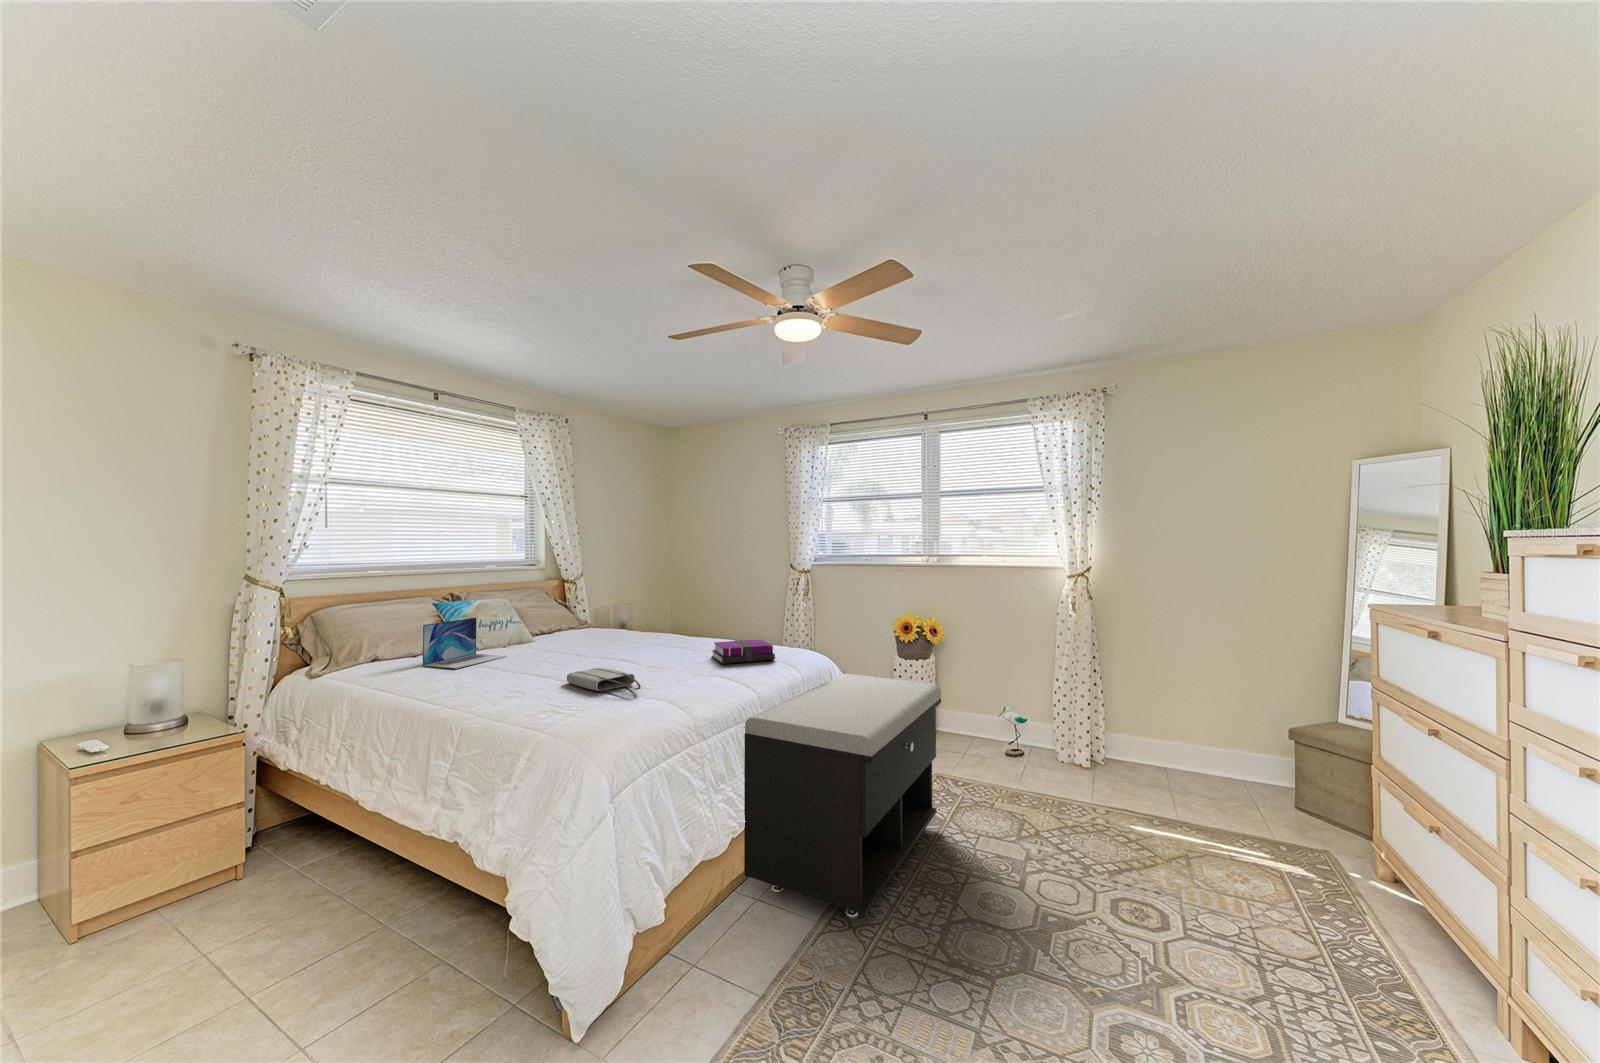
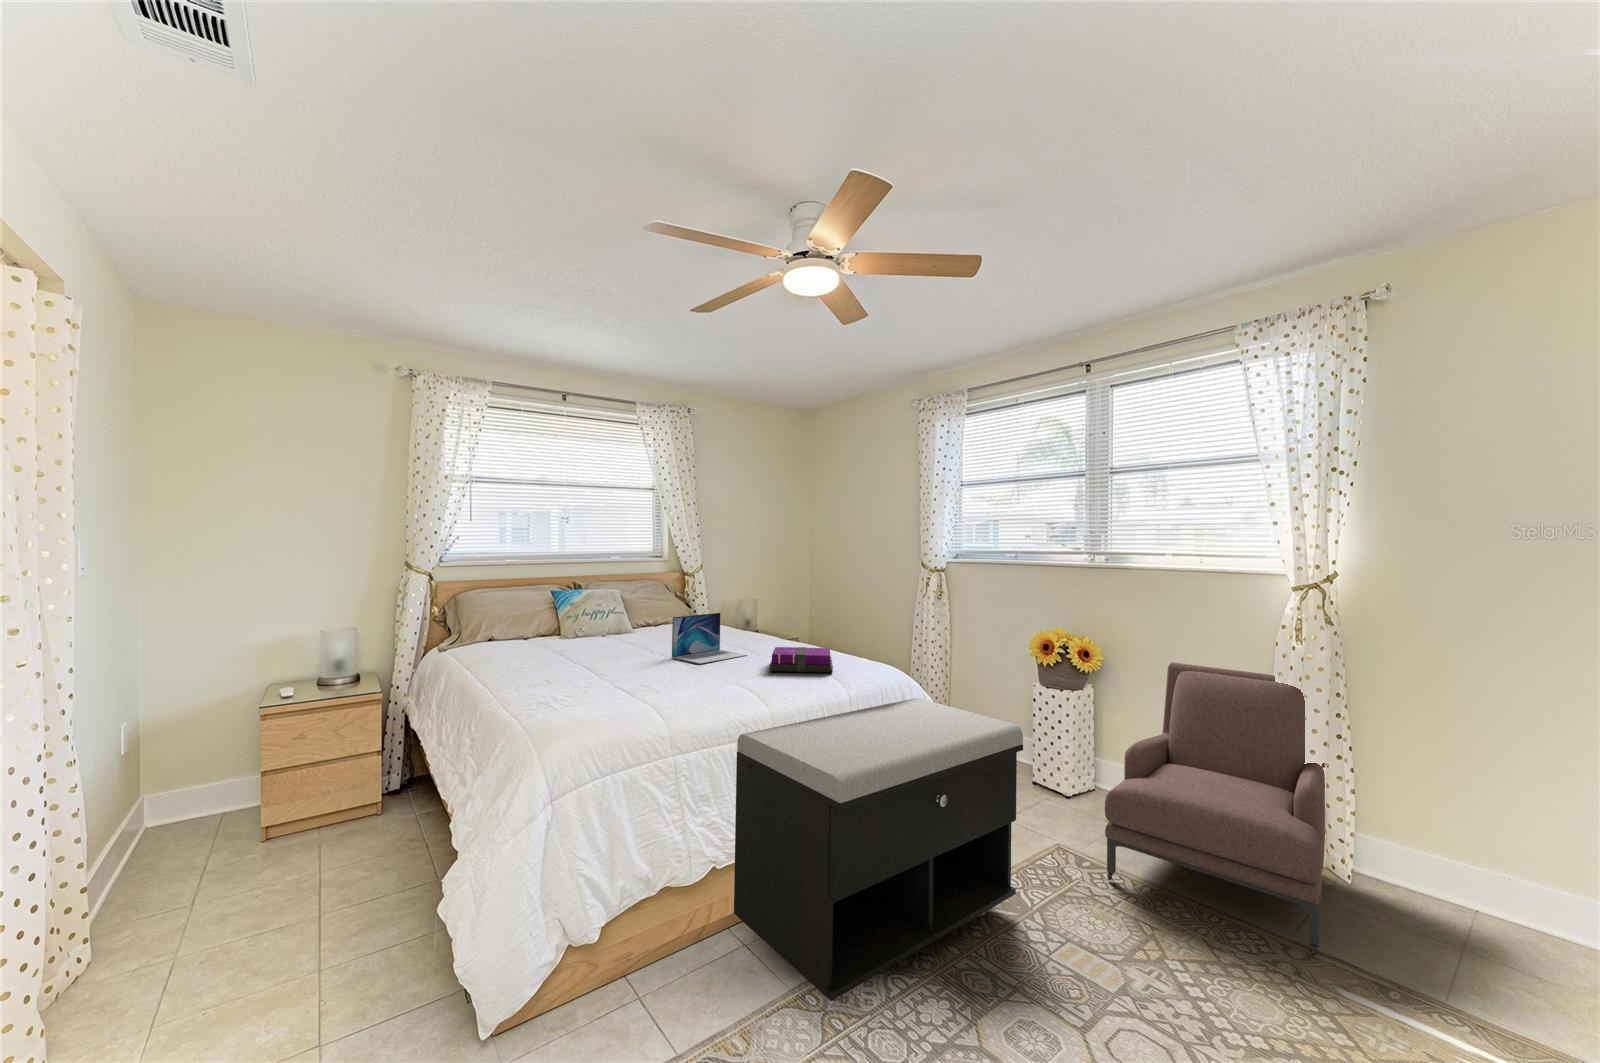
laptop: present [423,618,507,669] -> present [672,613,747,664]
armchair: none [977,630,1113,810] -> present [1105,662,1325,955]
tote bag: present [567,668,641,692] -> none [601,663,658,689]

